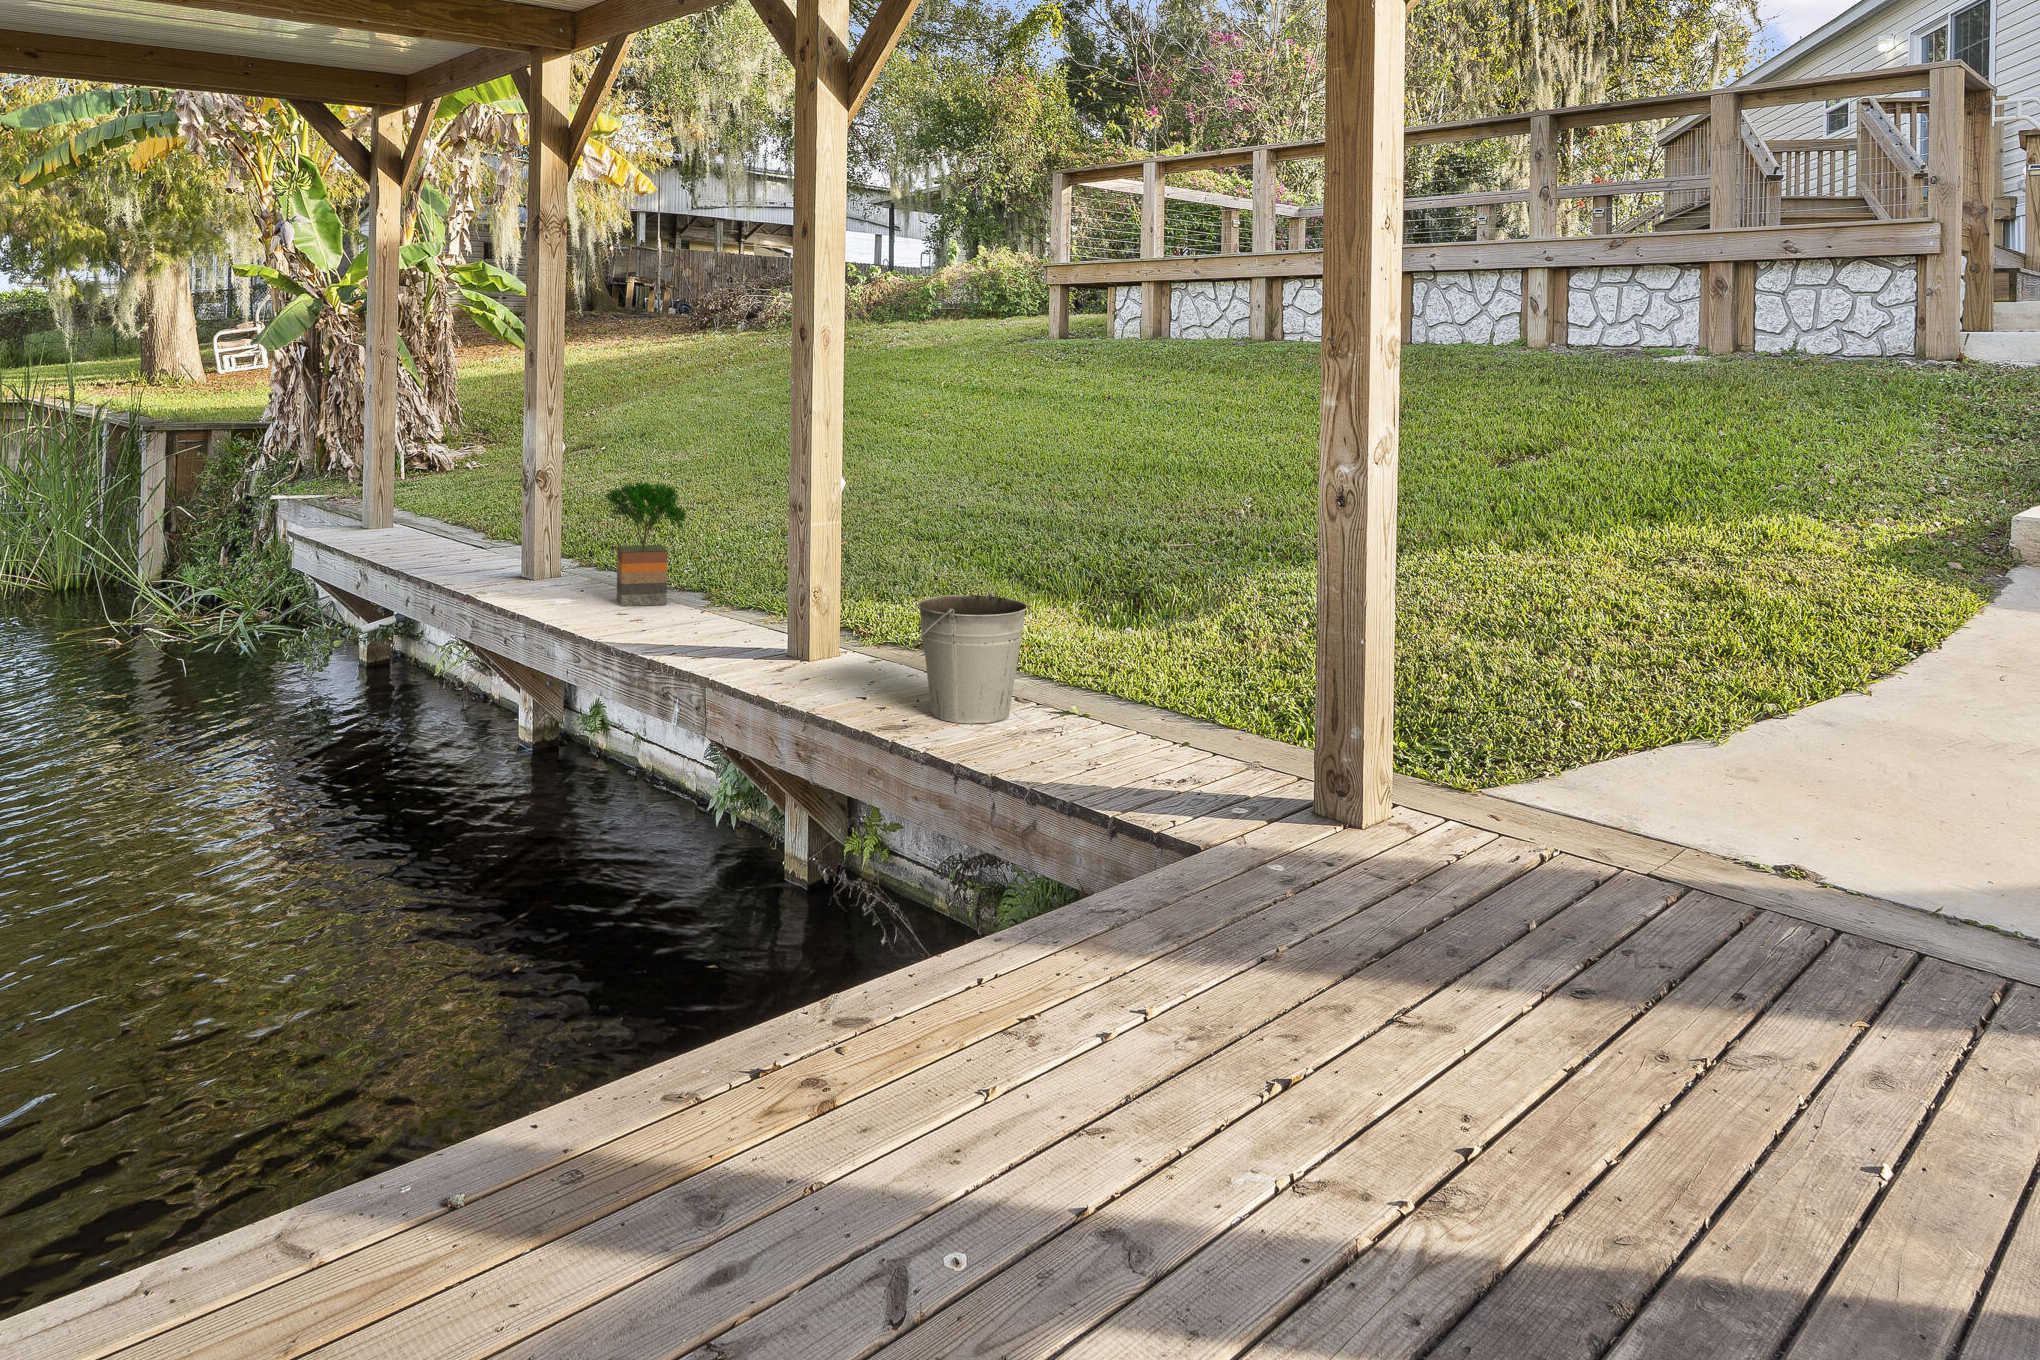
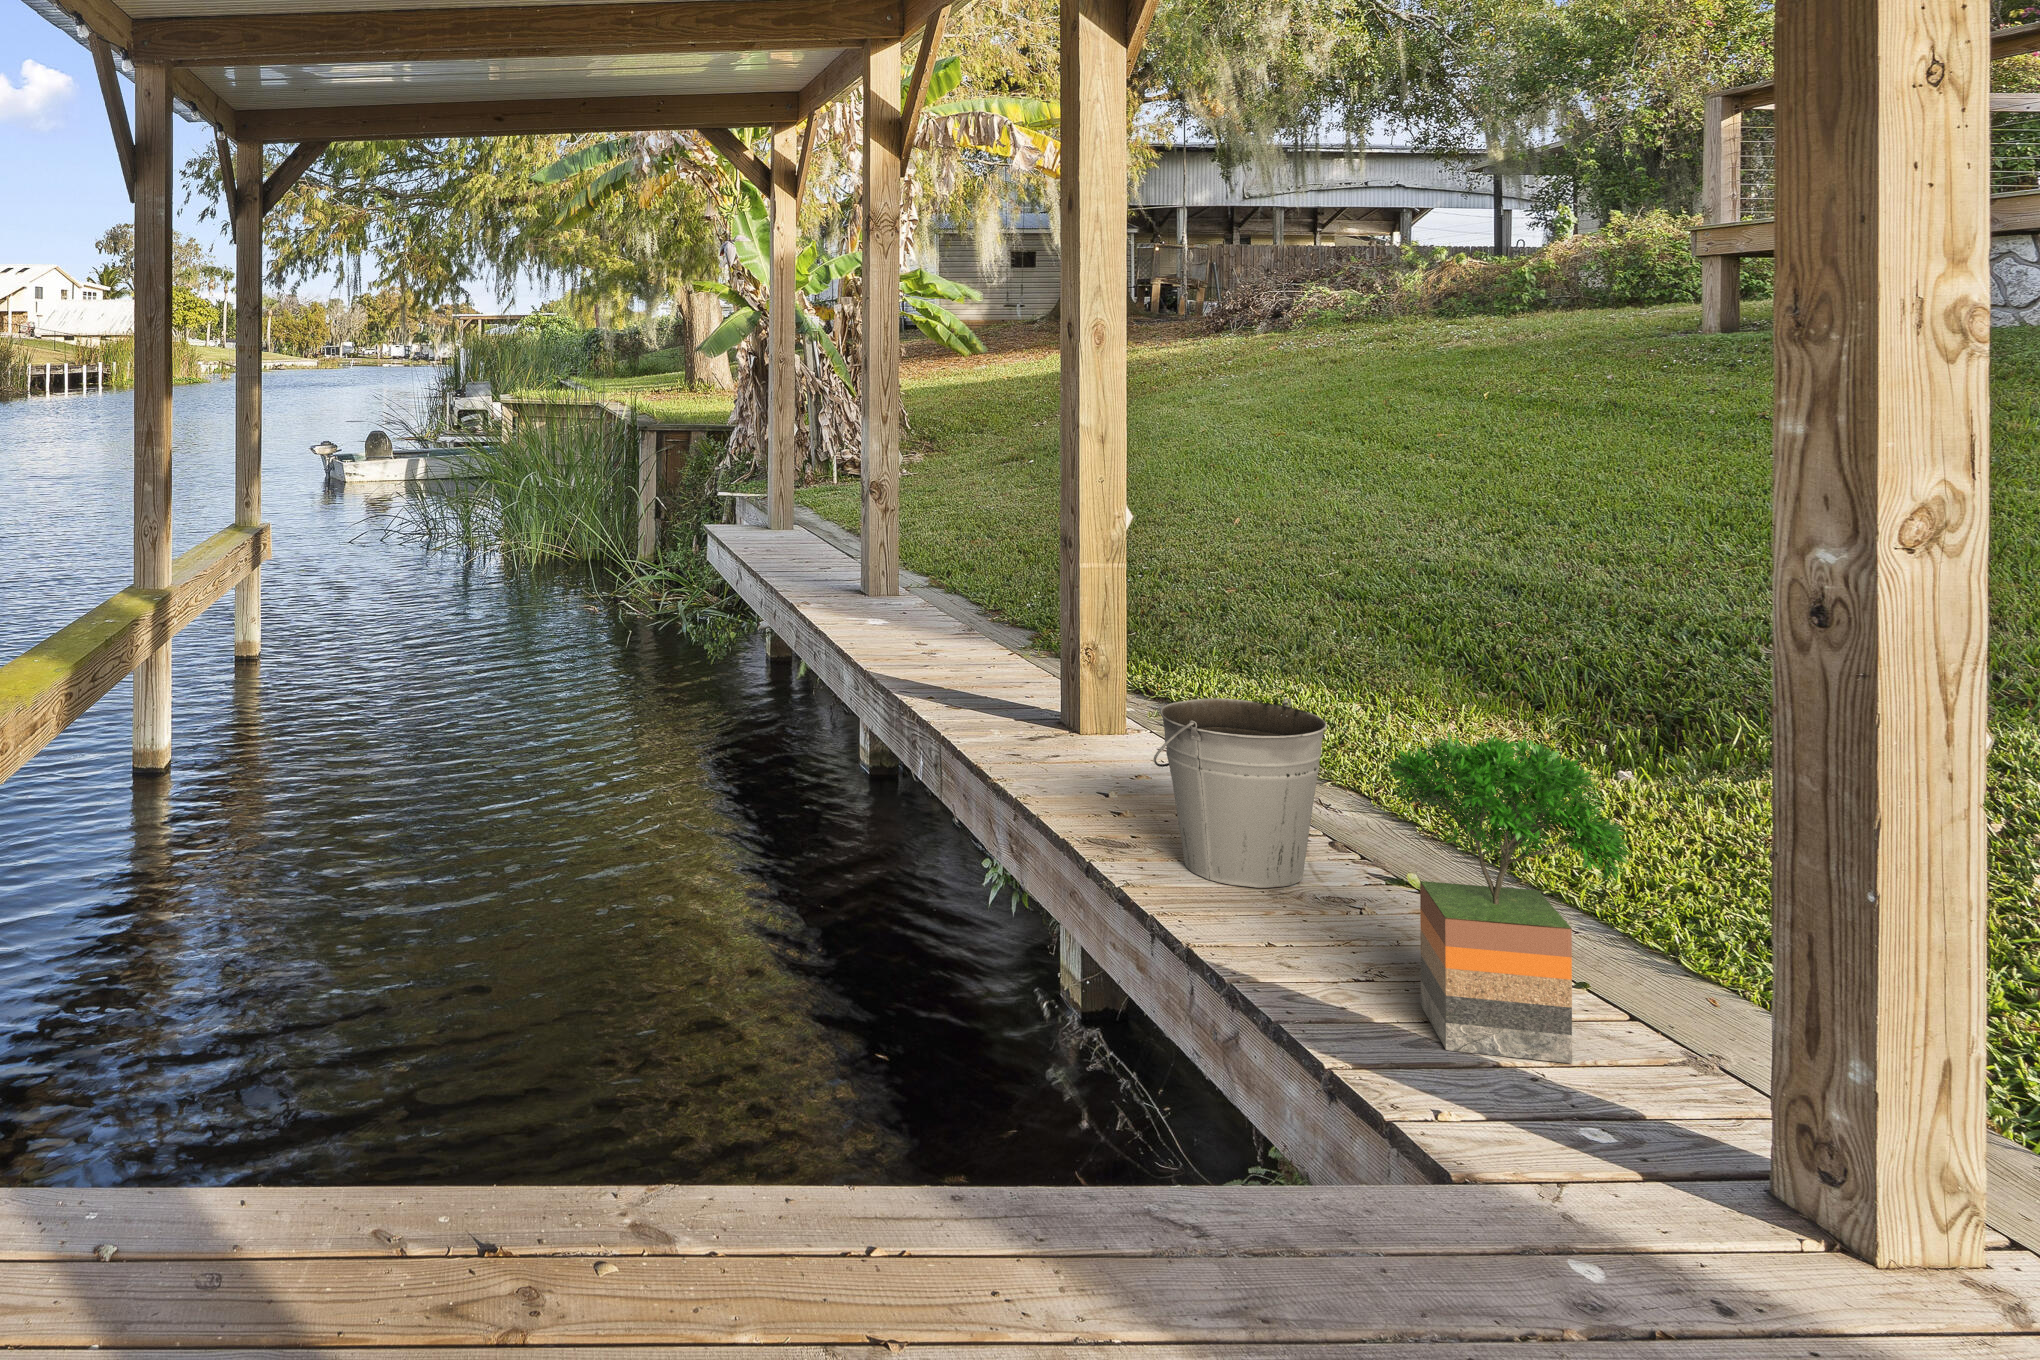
potted tree: present [605,482,687,606] -> present [1385,733,1631,1063]

